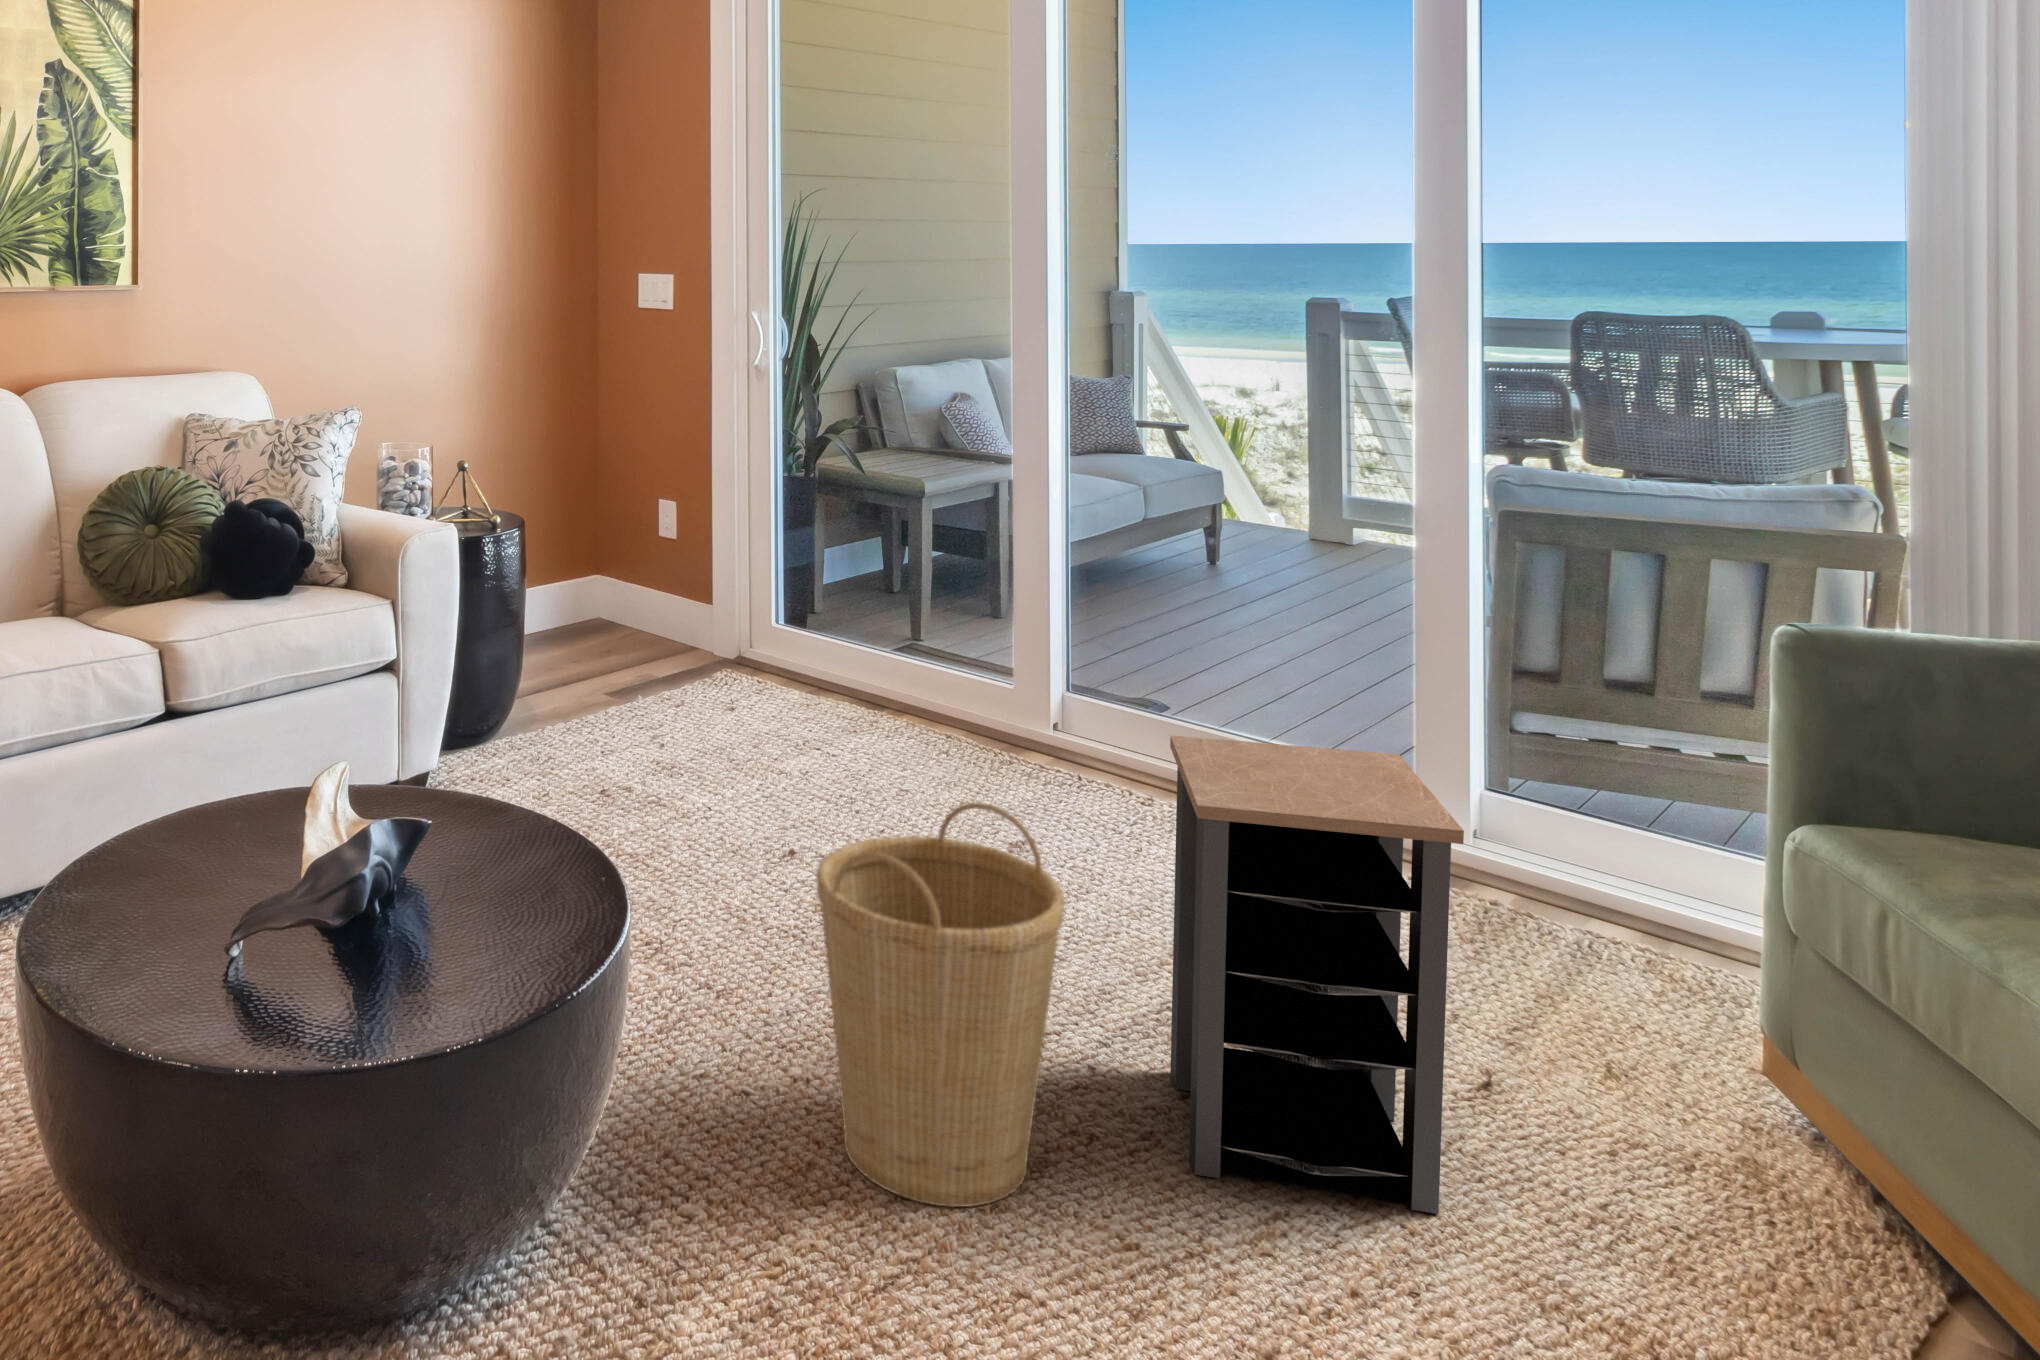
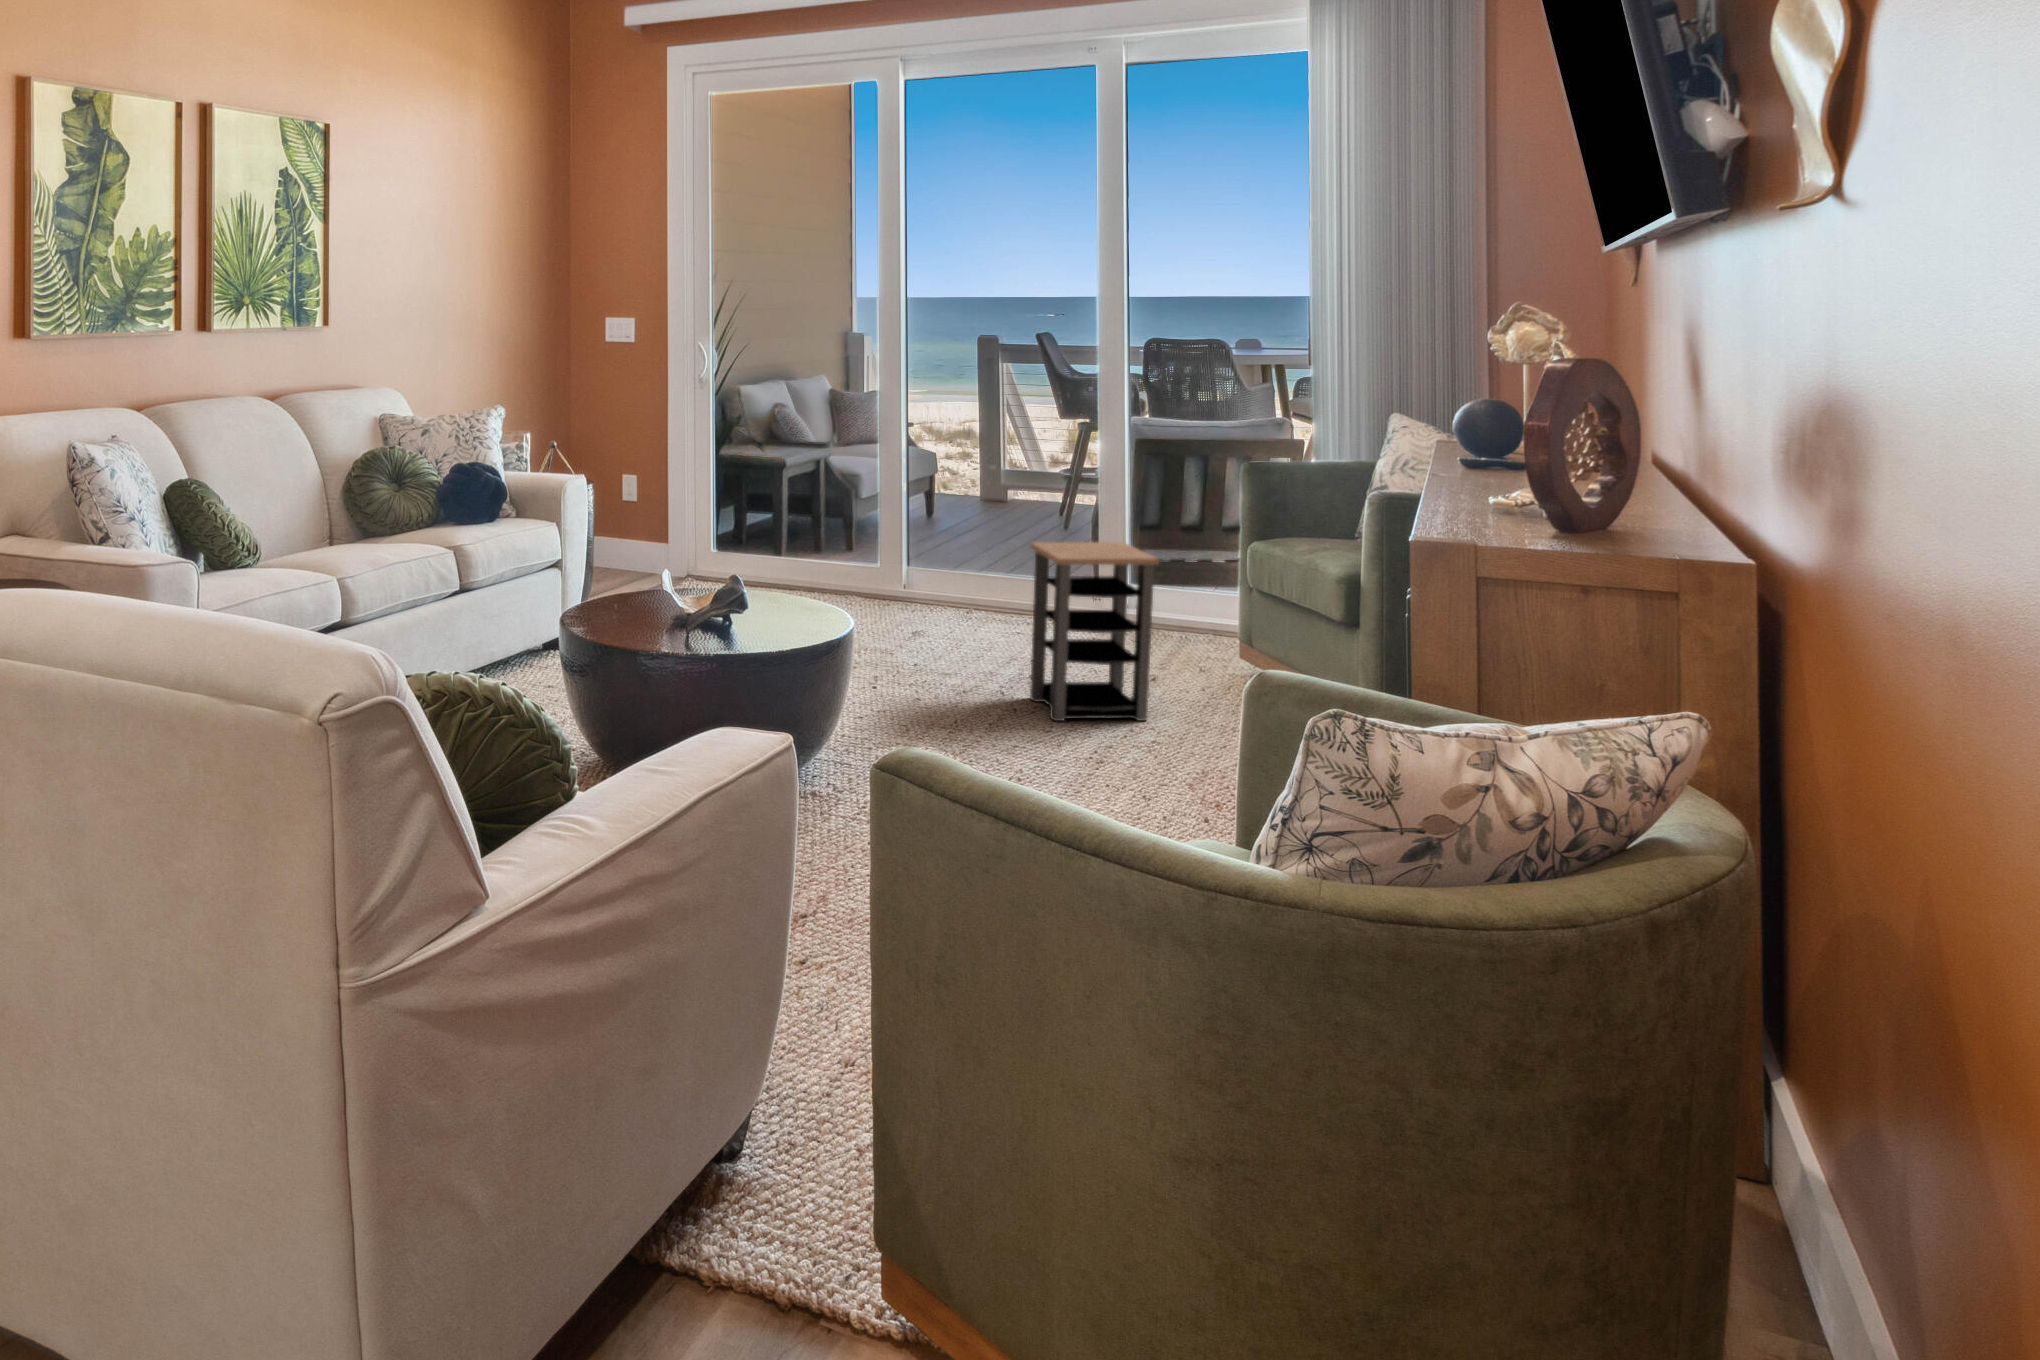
basket: present [816,803,1064,1207] -> none [898,572,1008,739]

